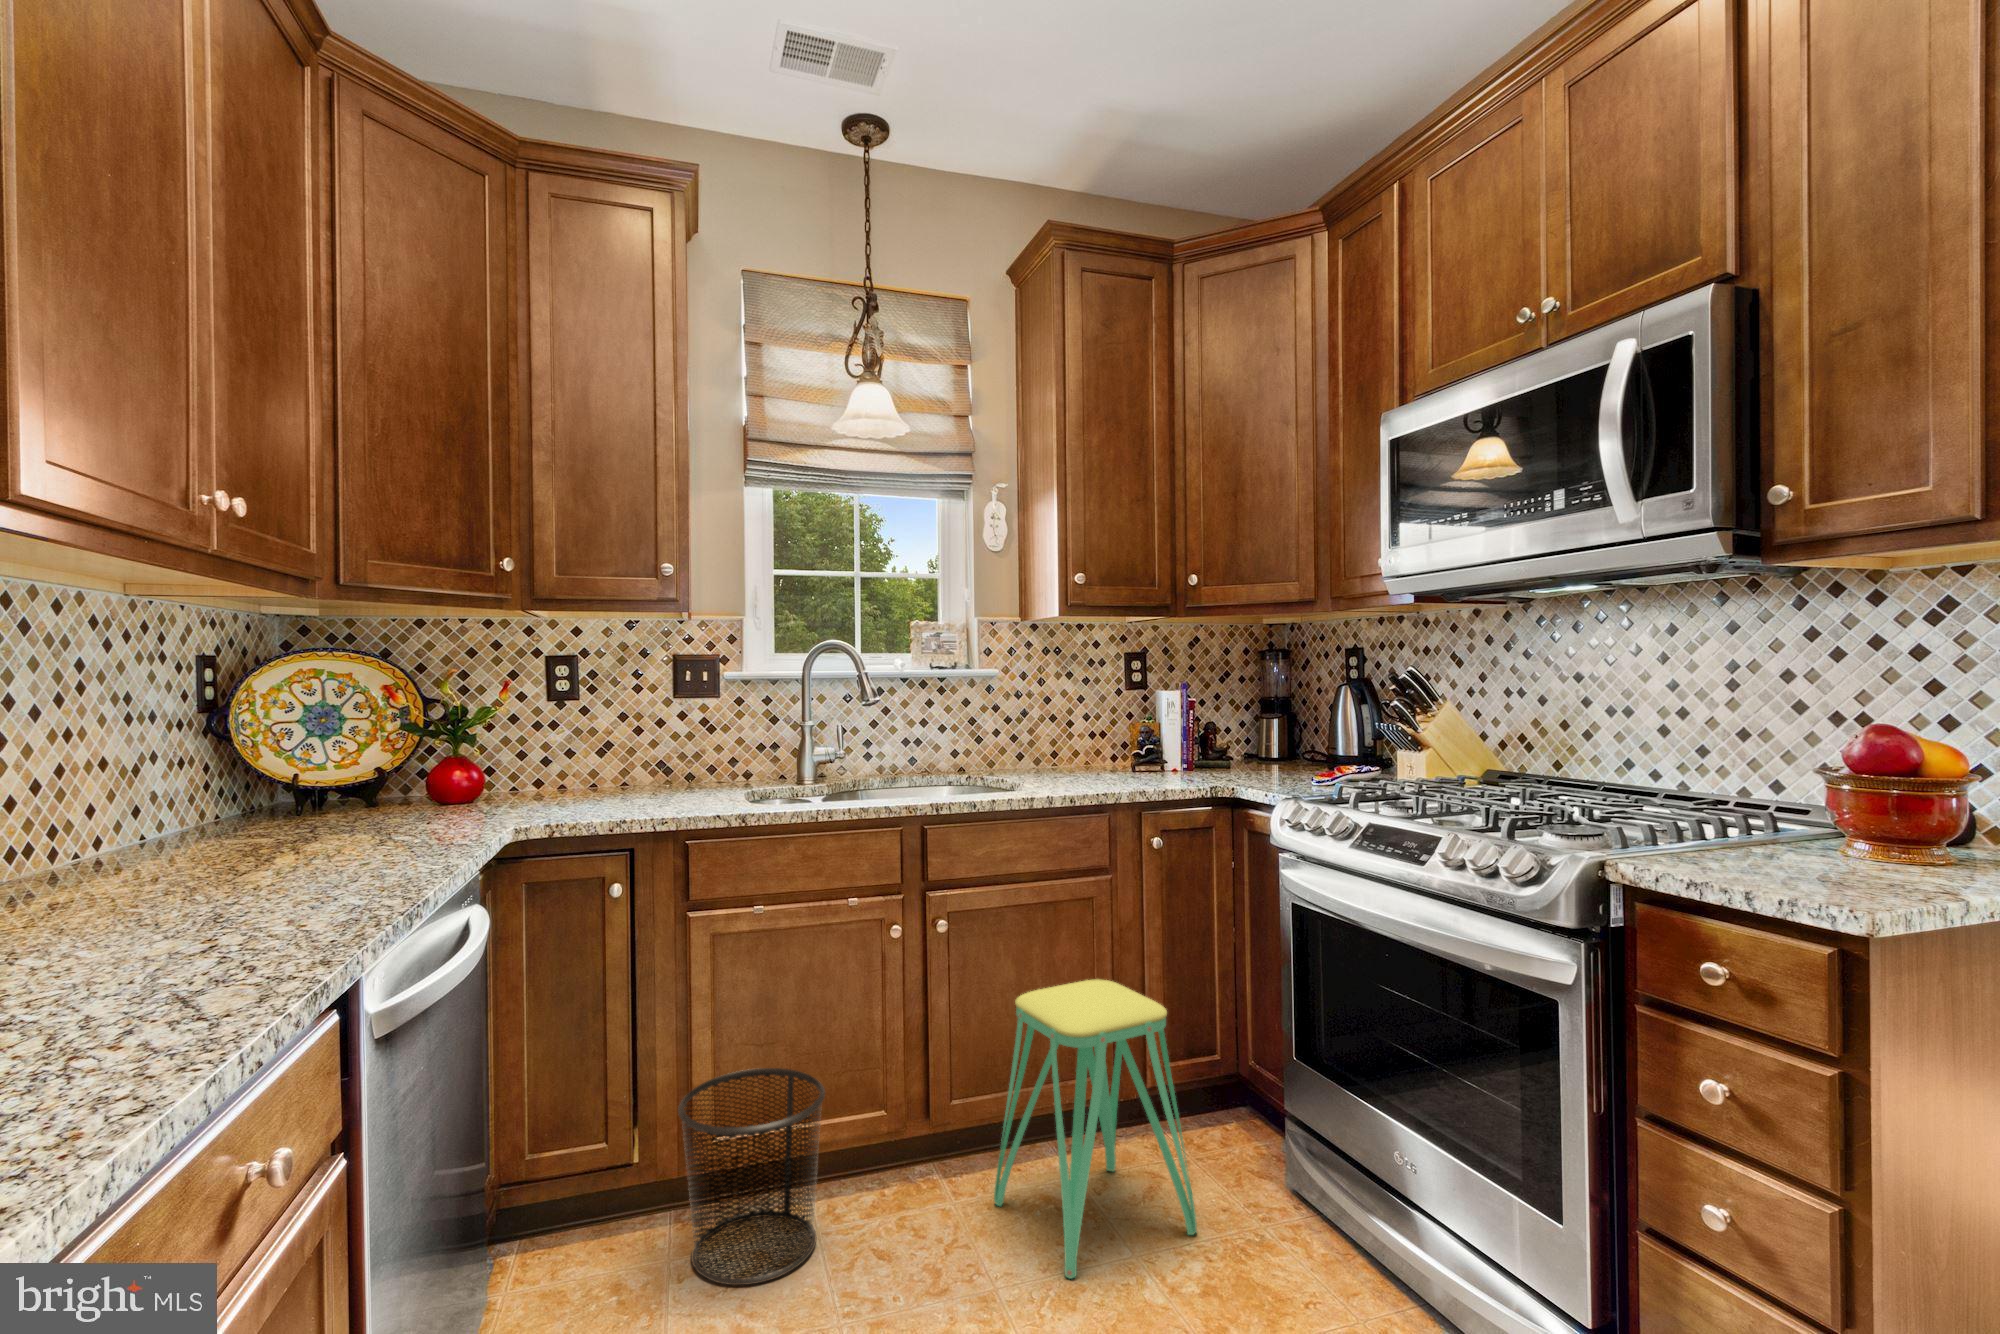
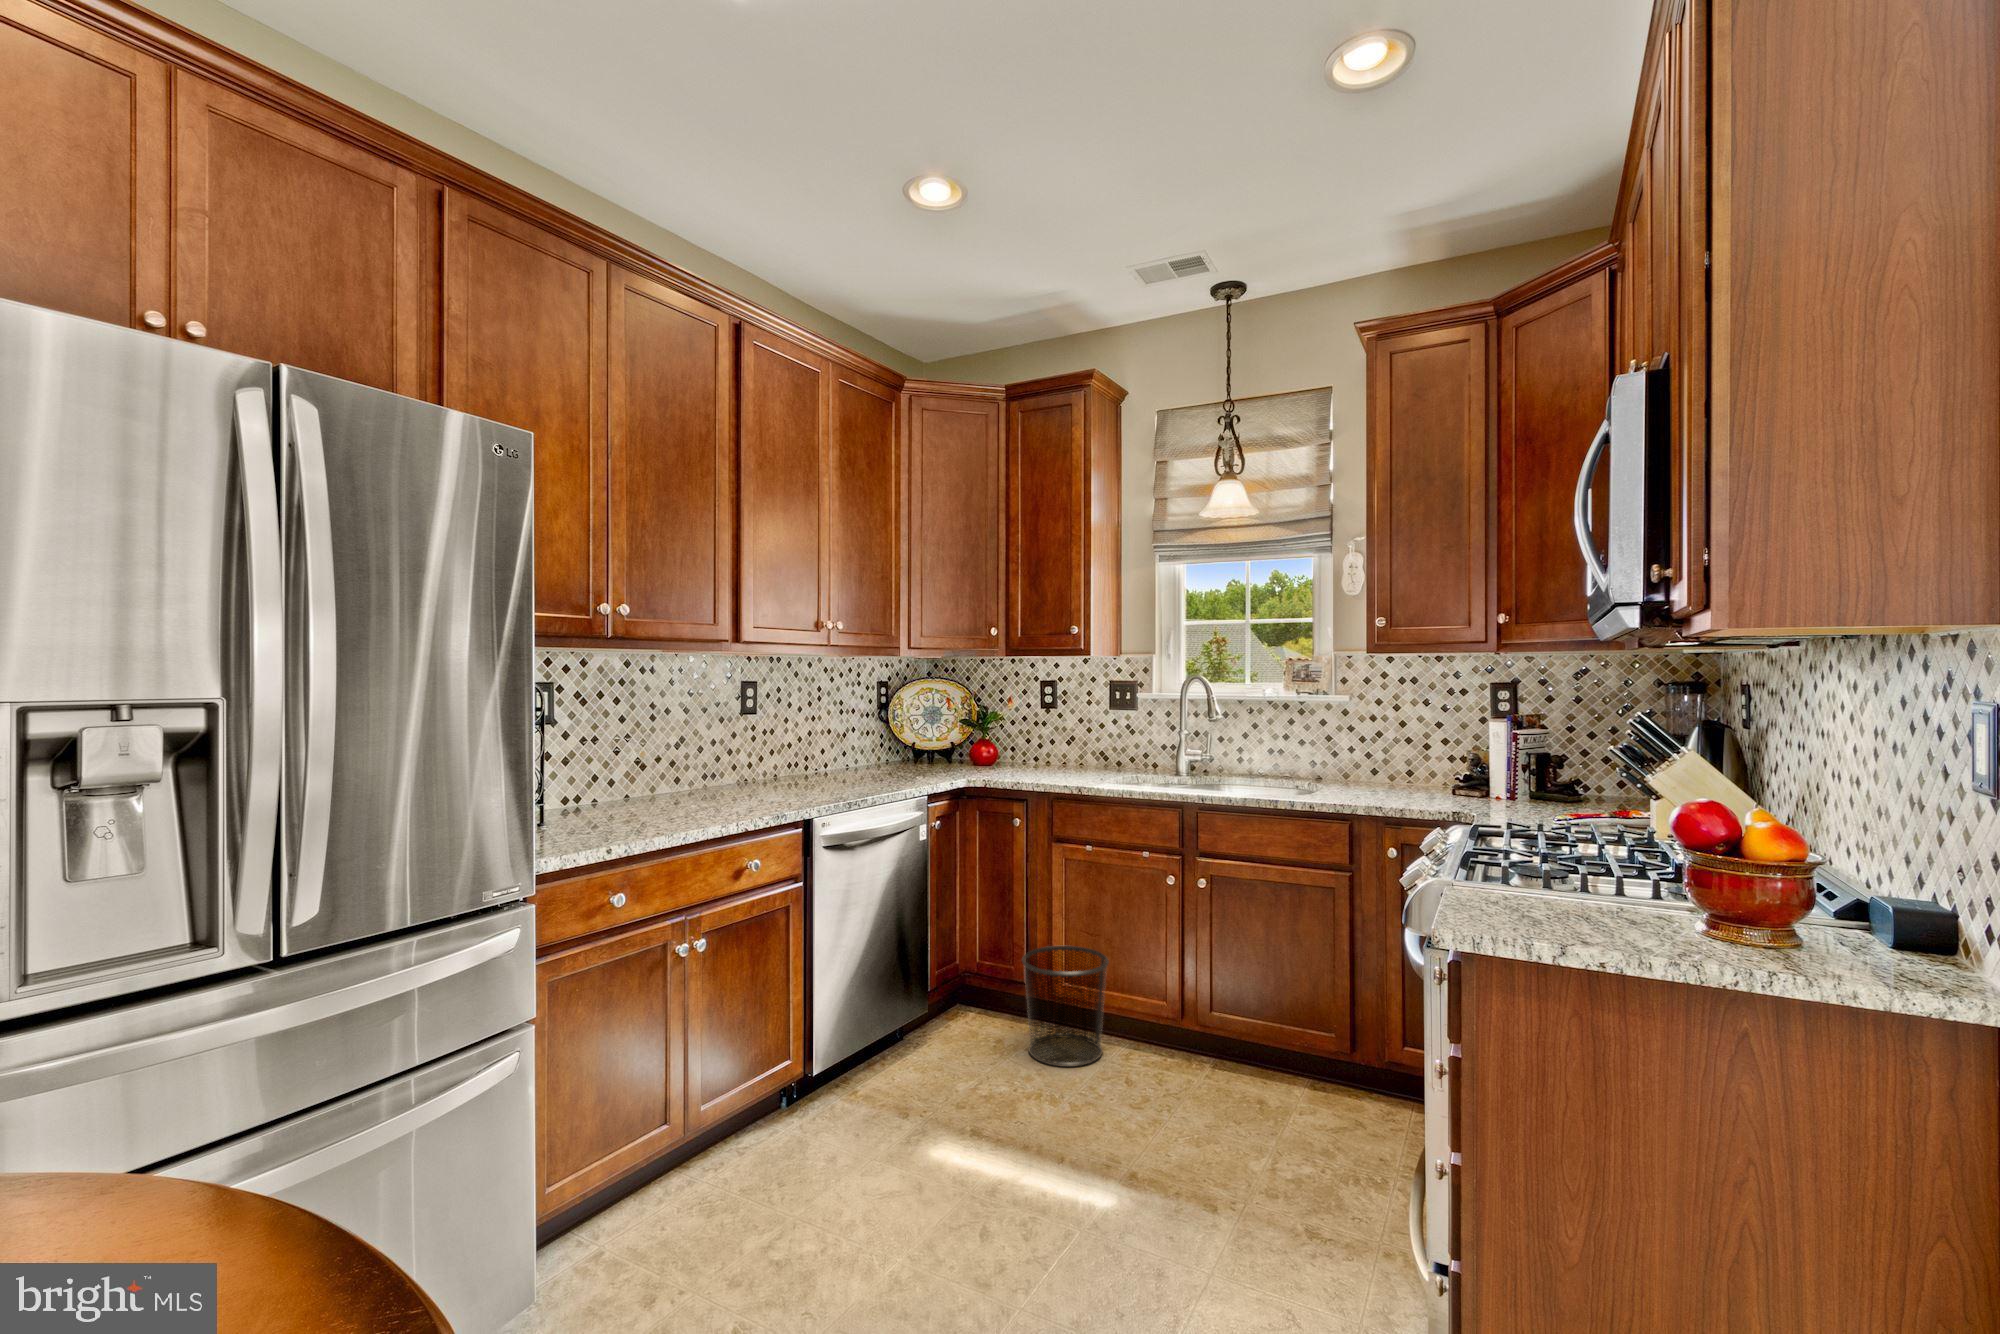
stool: present [994,979,1197,1279] -> none [1198,942,1327,1158]

